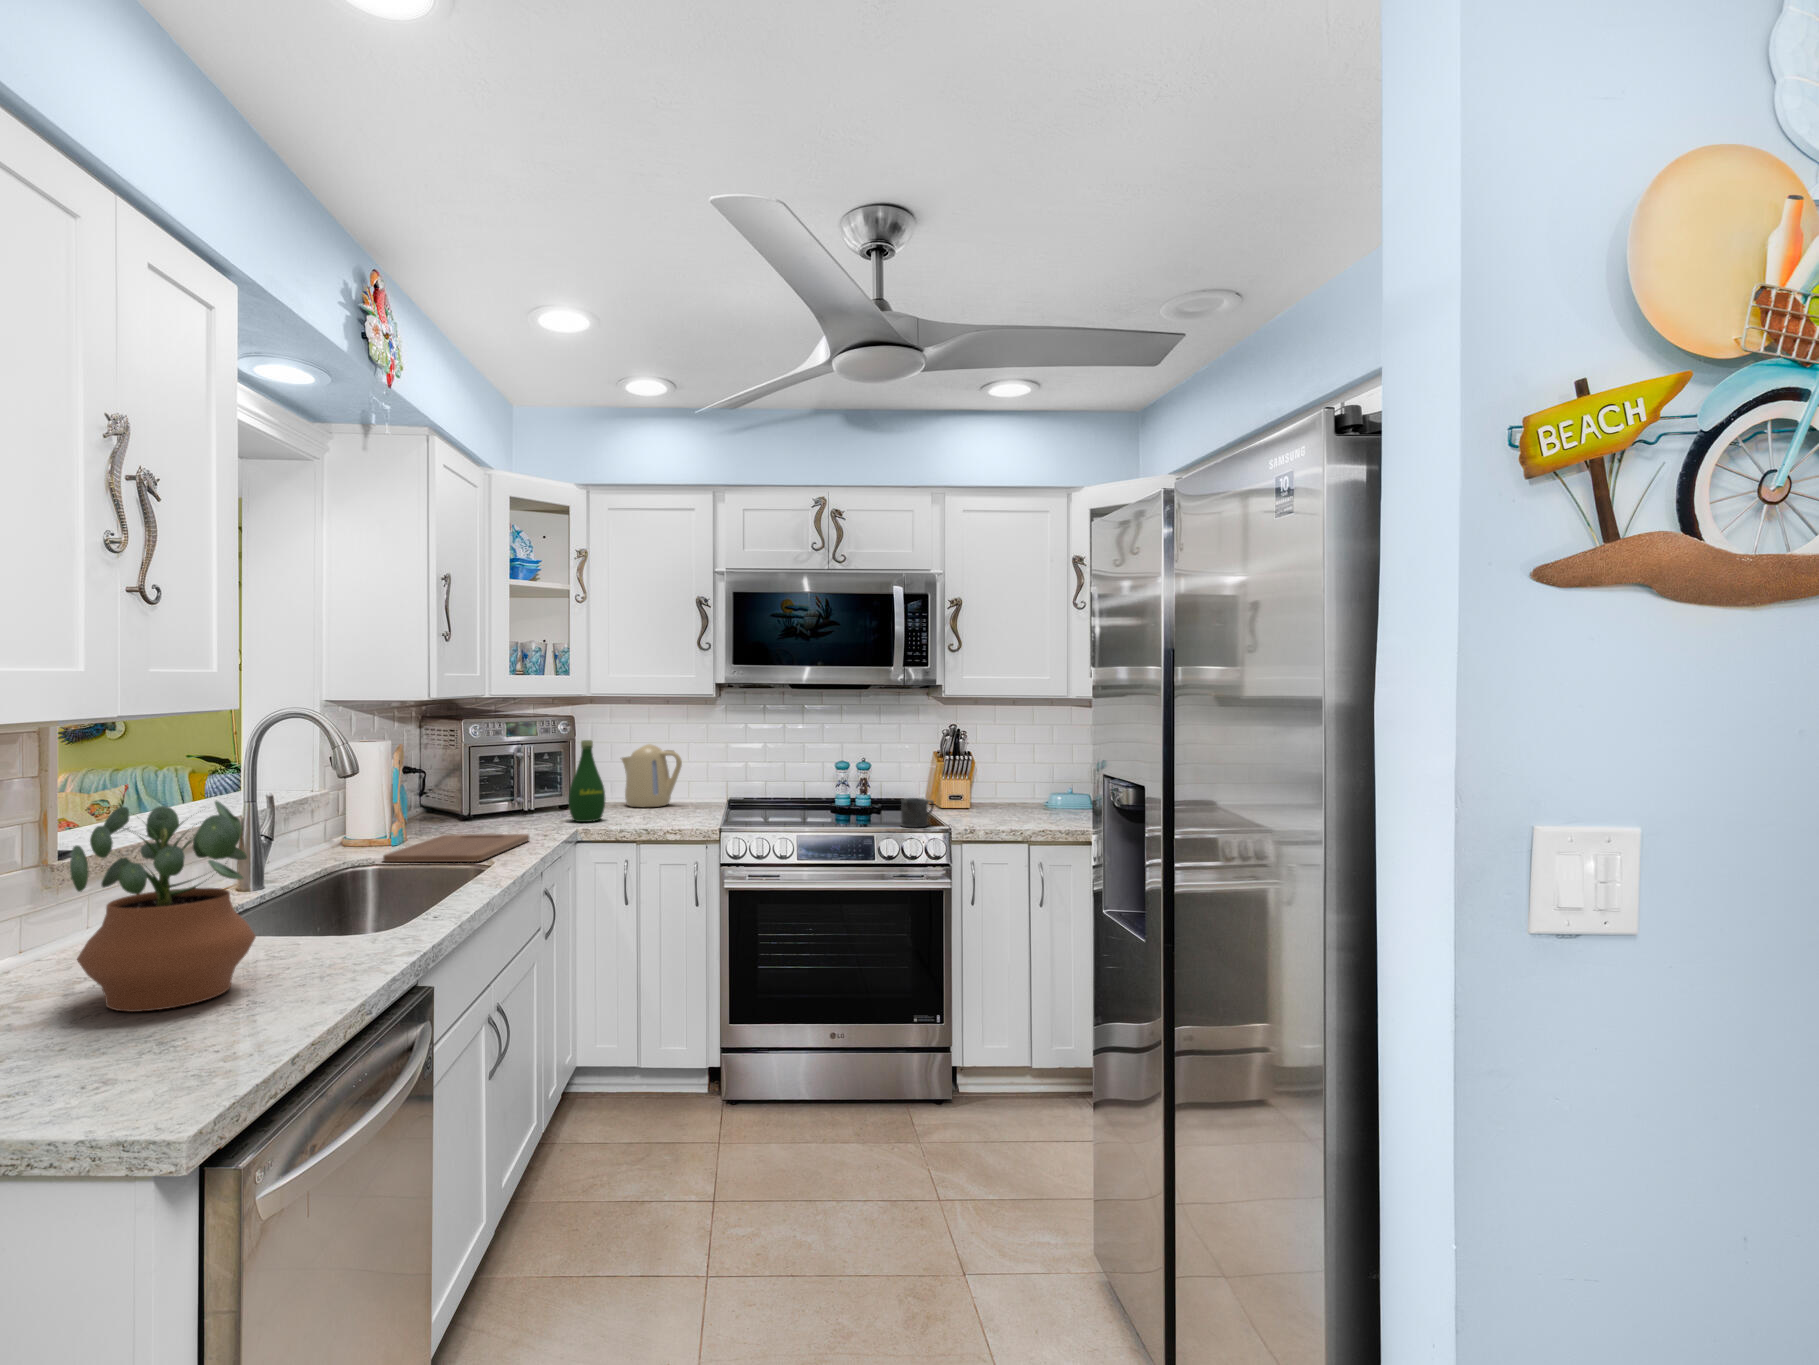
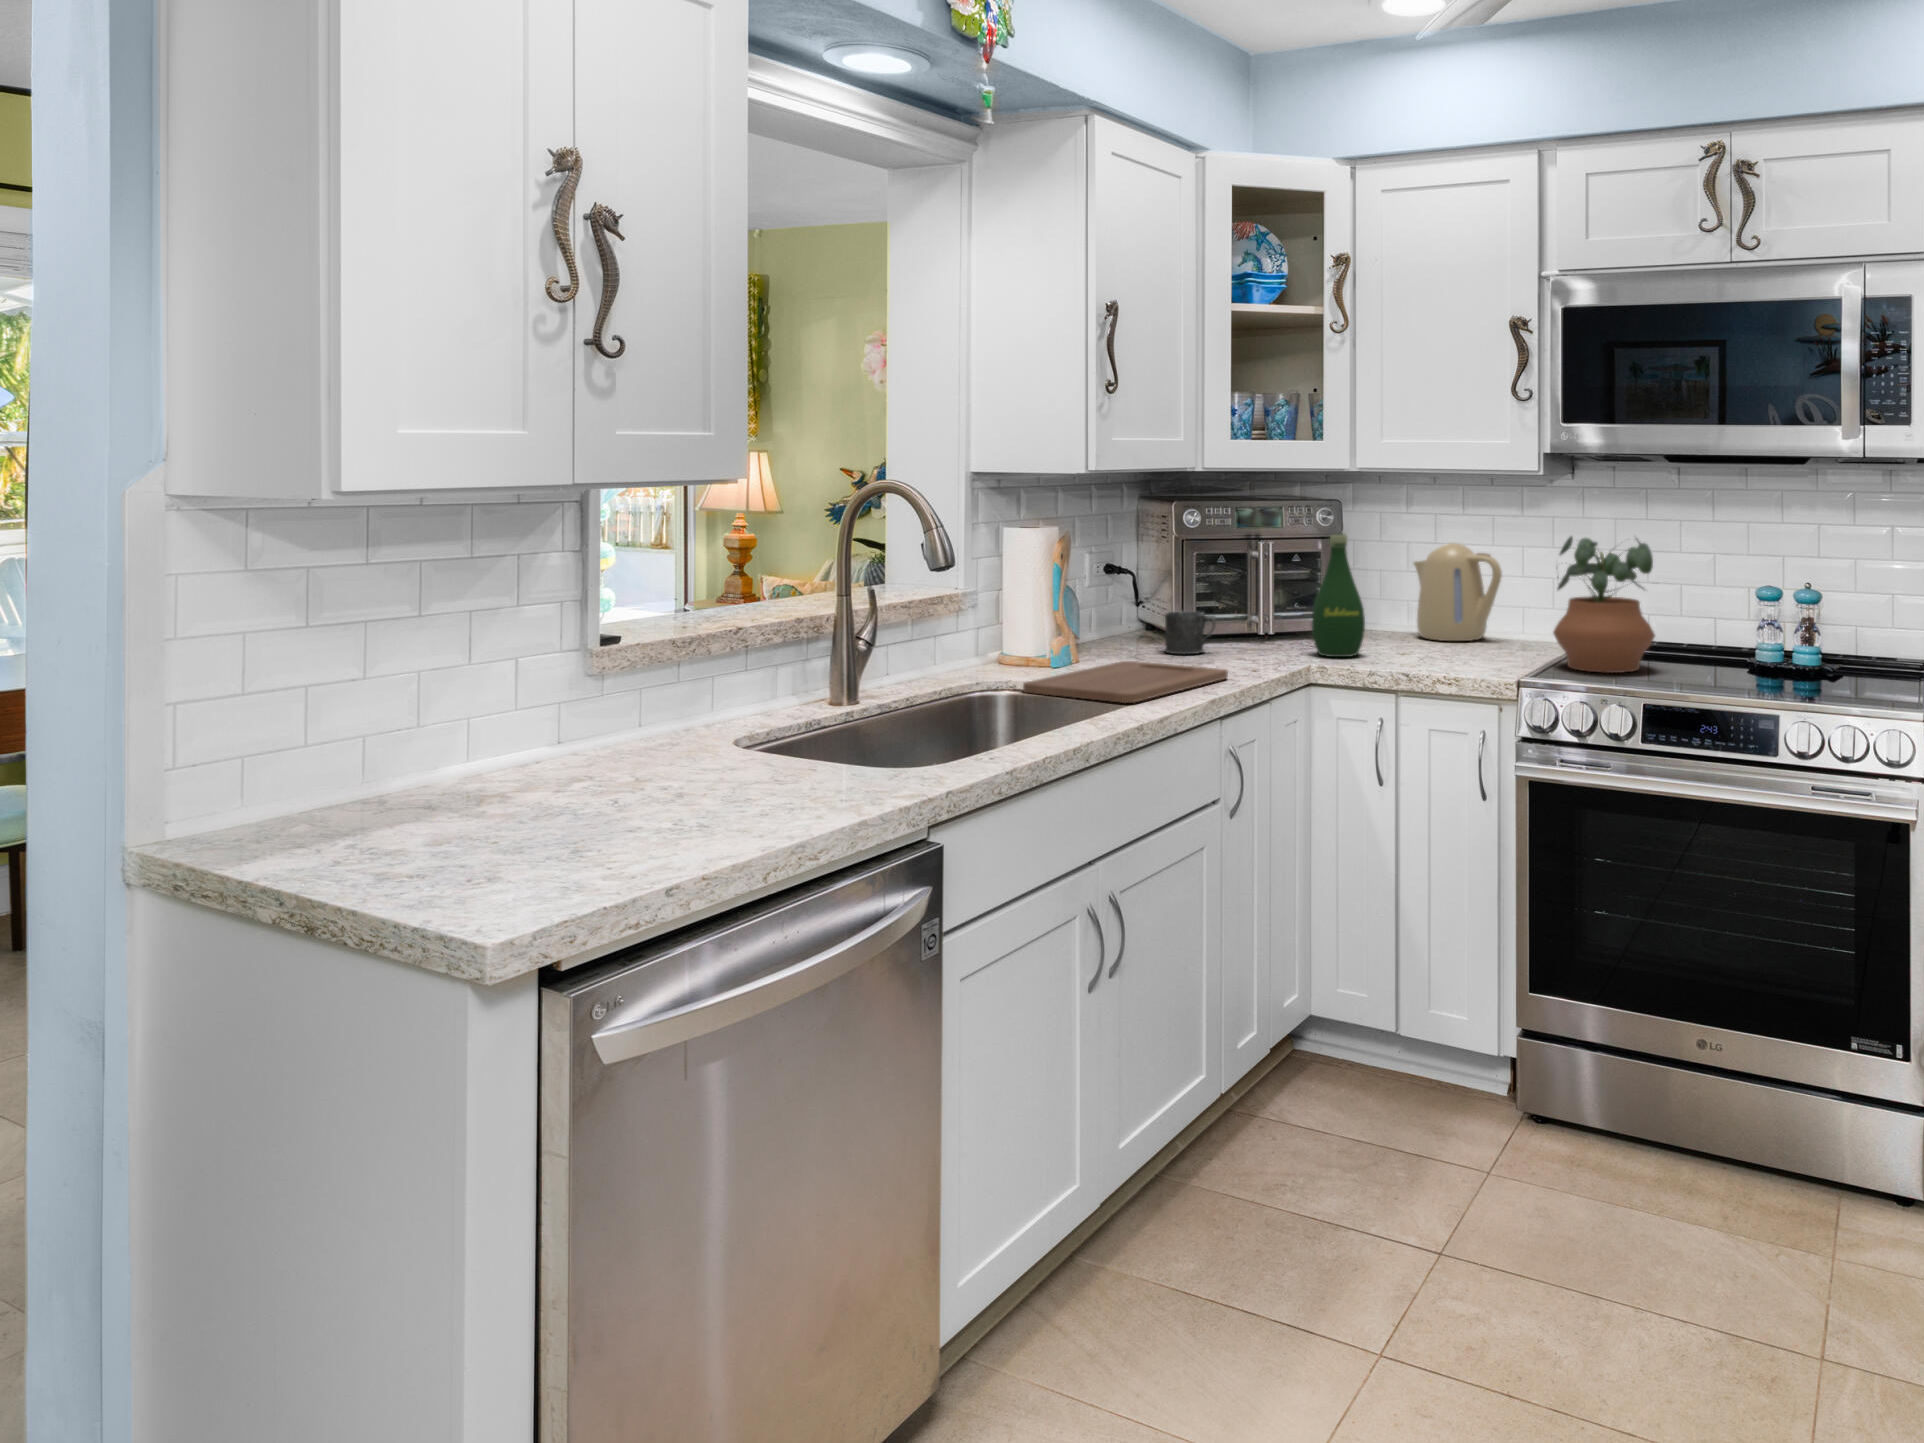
mug: present [901,798,934,828] -> present [1164,611,1216,654]
potted plant: present [70,800,256,1012] -> present [1553,536,1655,673]

